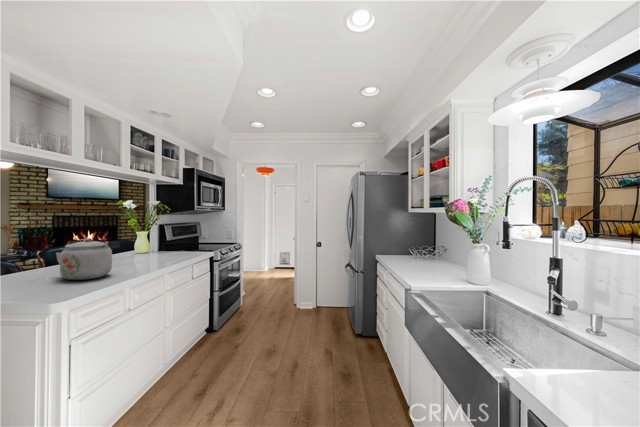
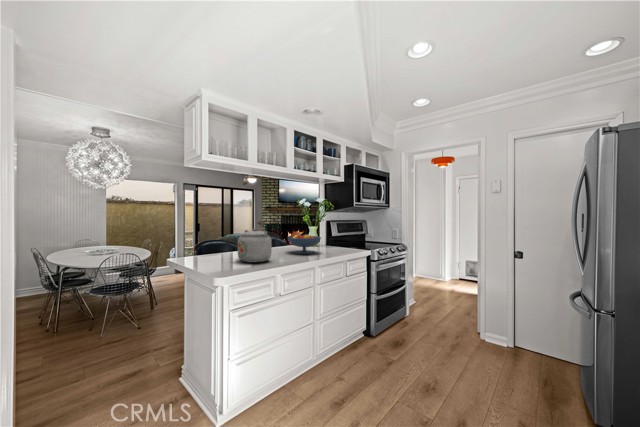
fruit bowl: none [121,238,165,263] -> present [288,232,321,254]

